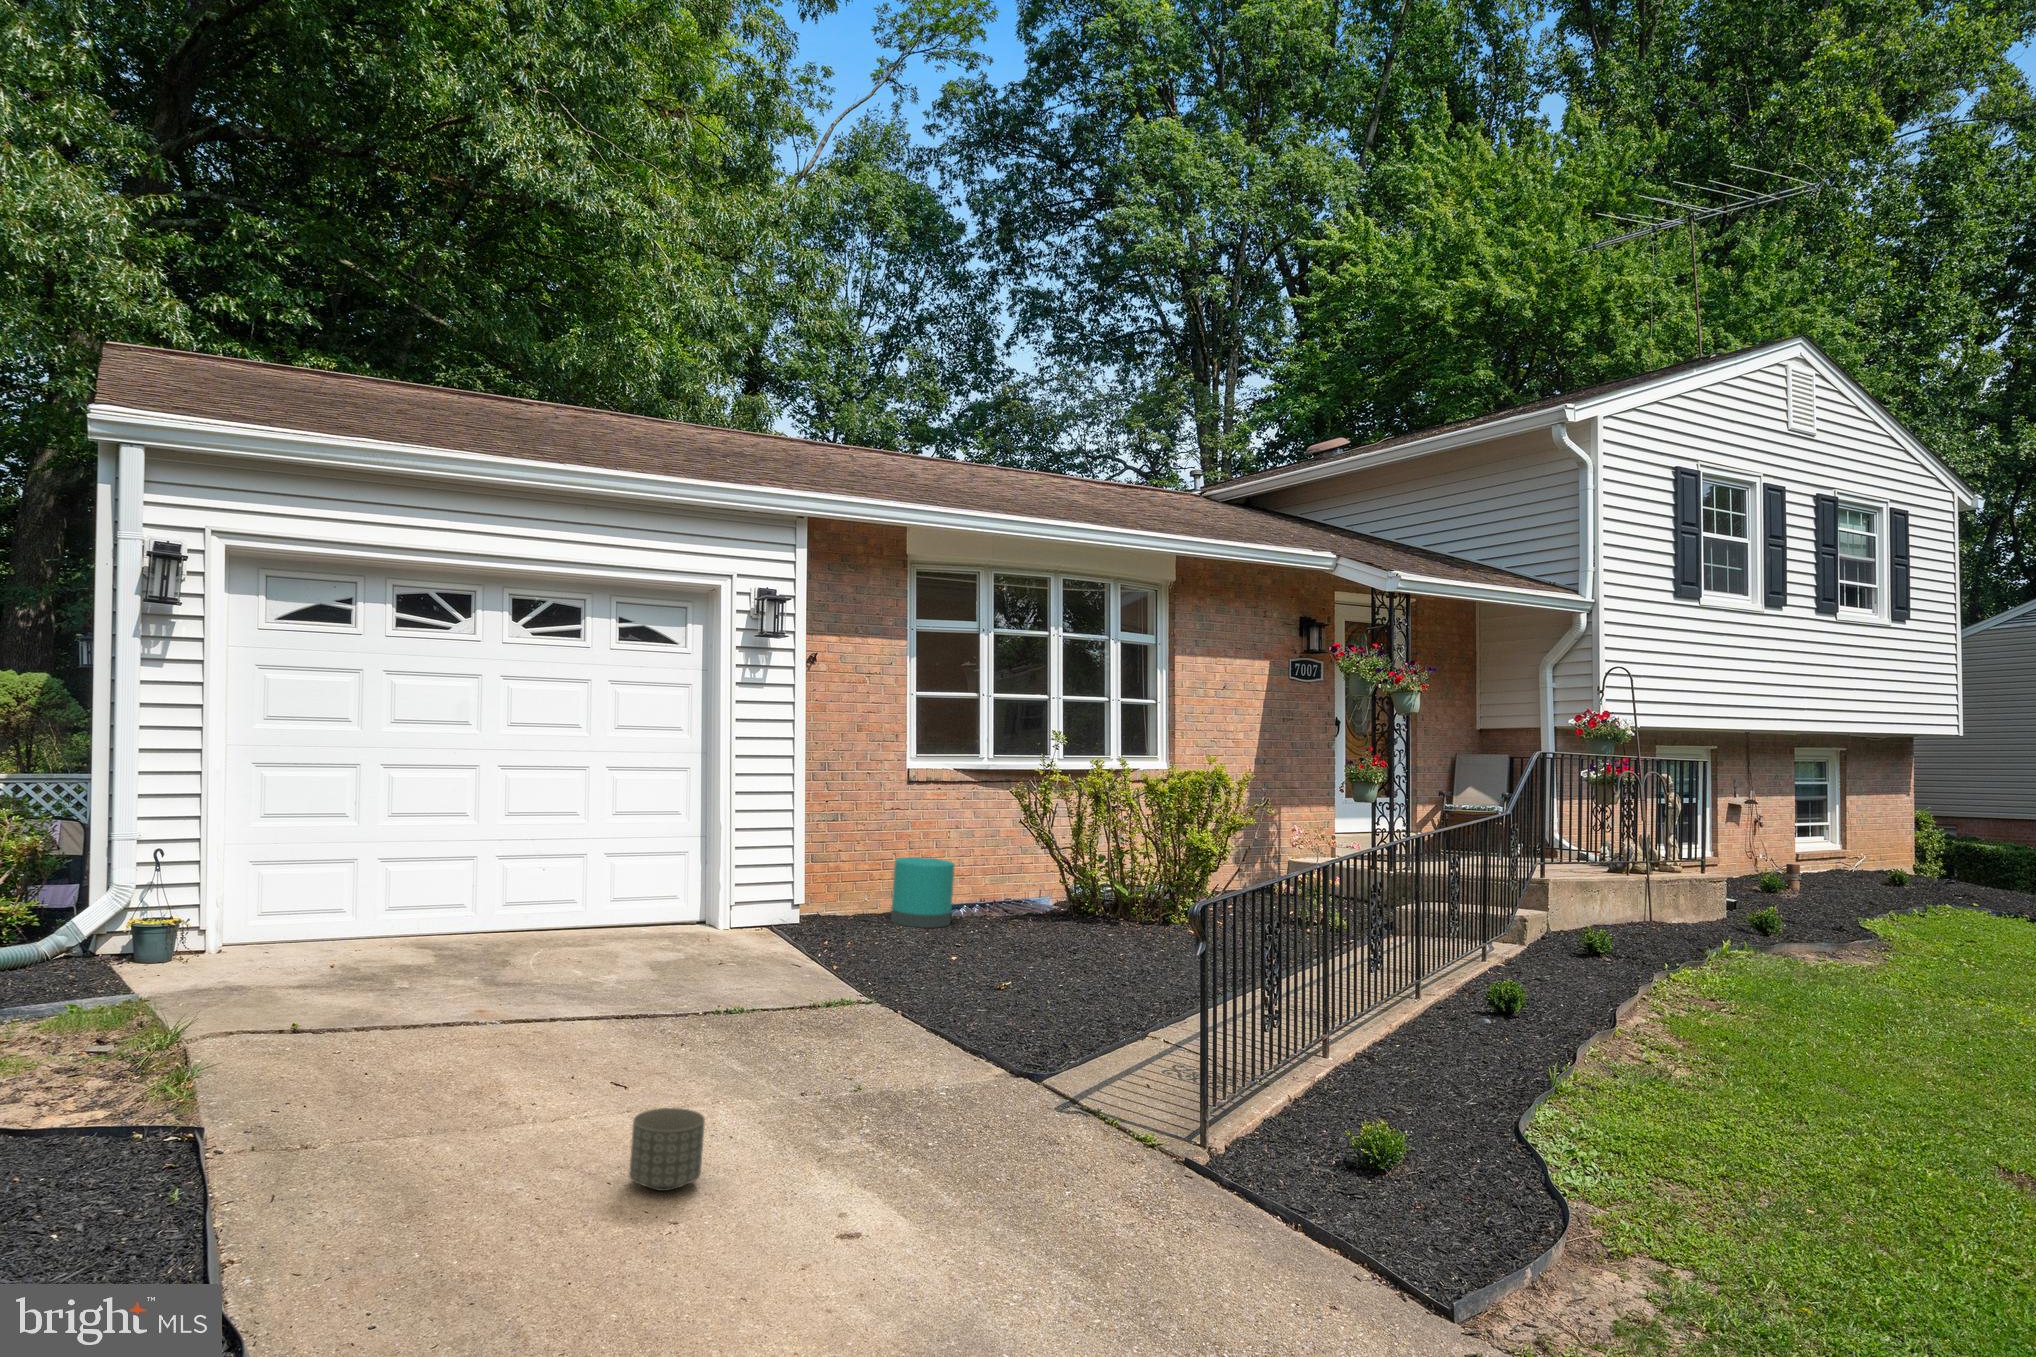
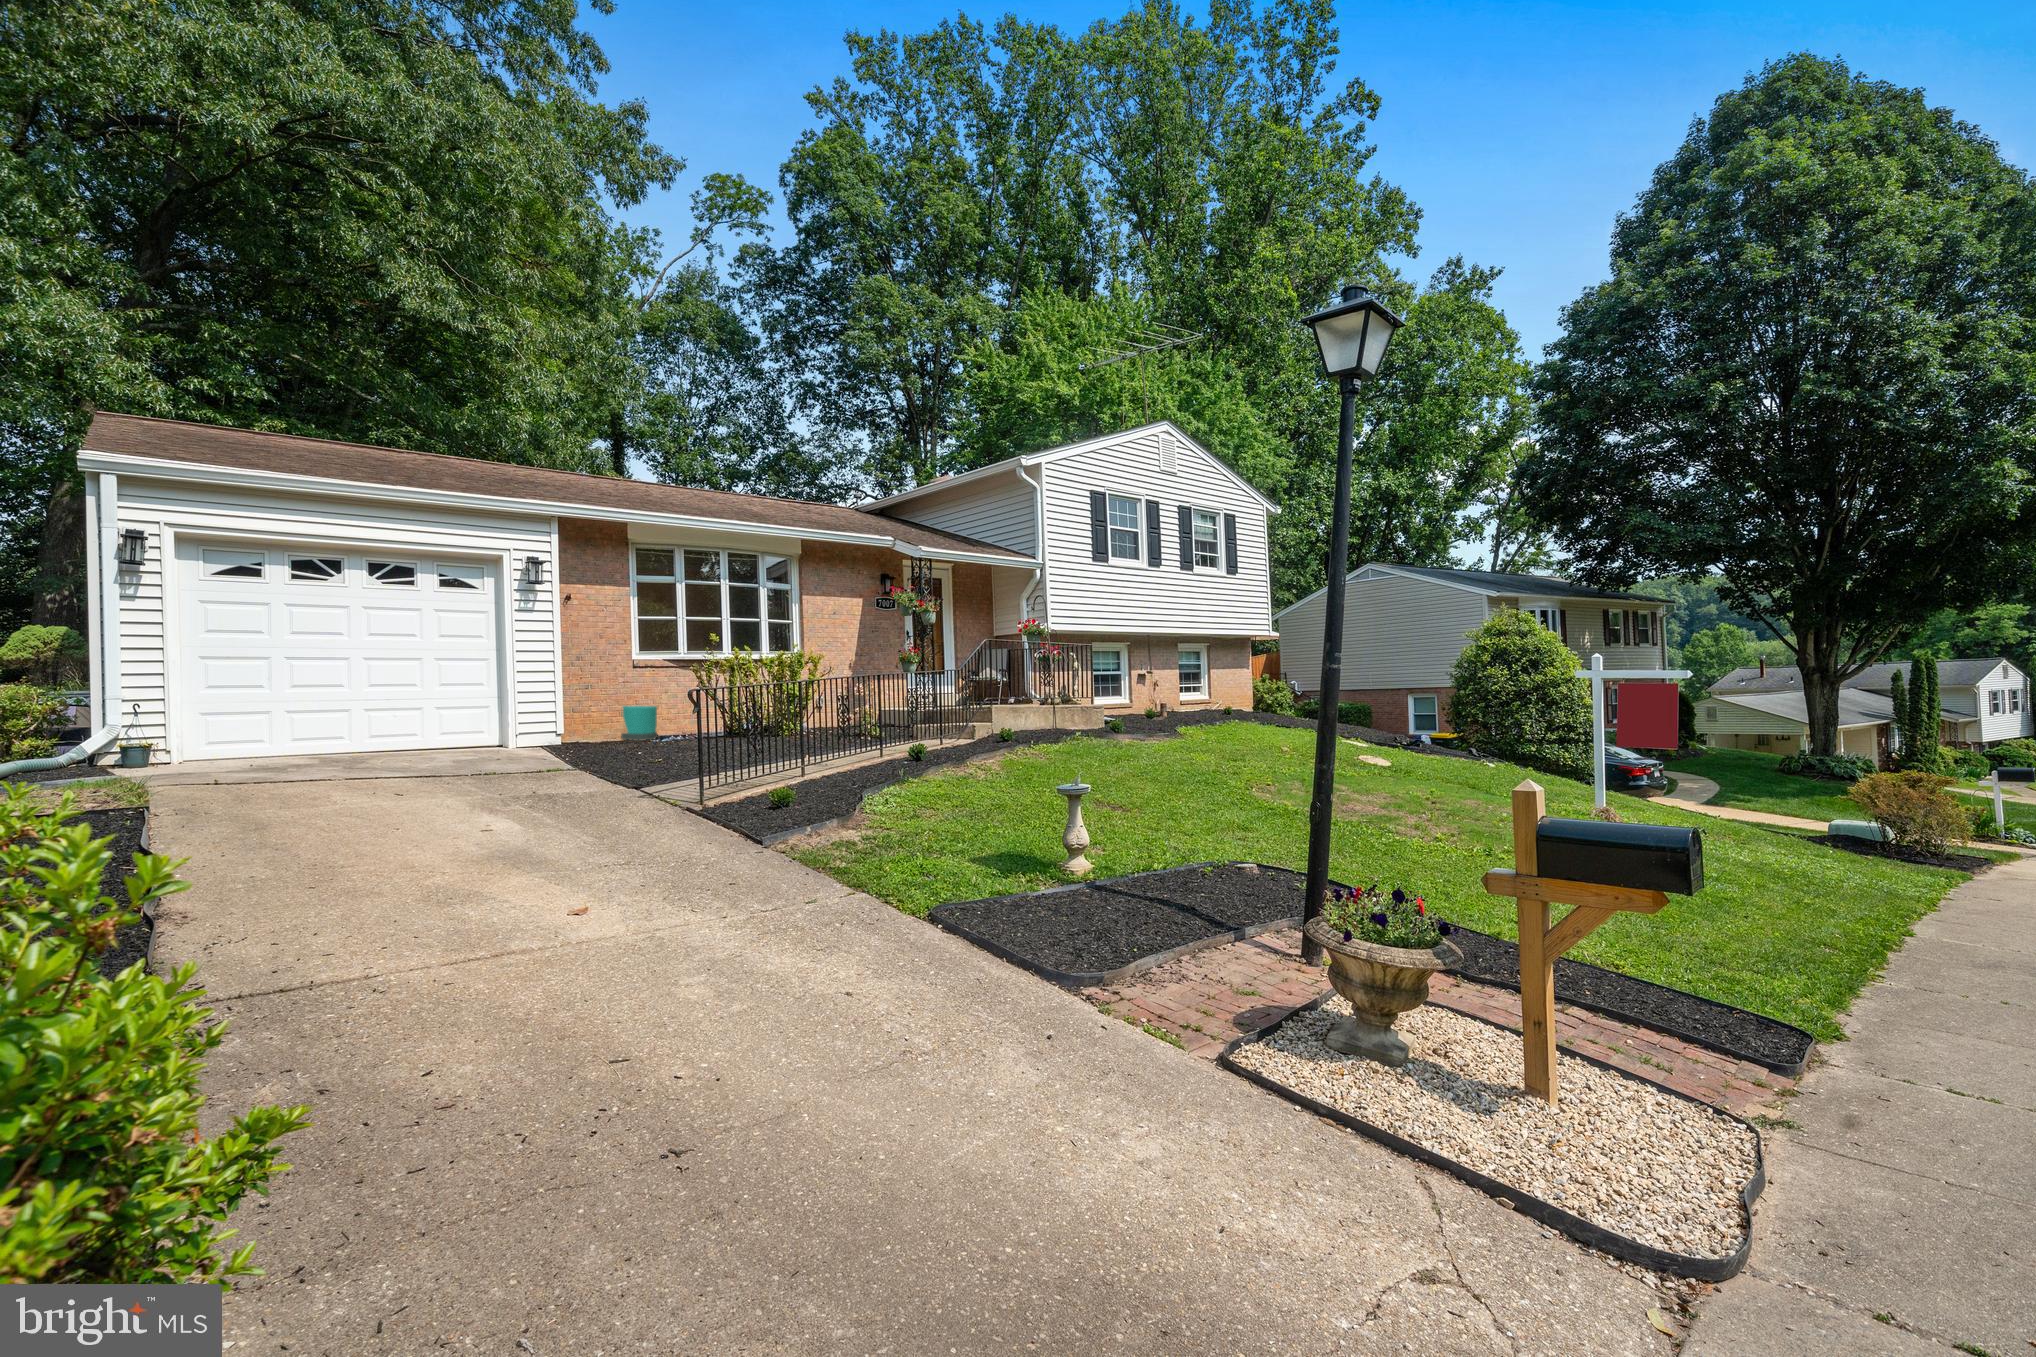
planter: present [629,1108,705,1191] -> none [371,792,411,826]

